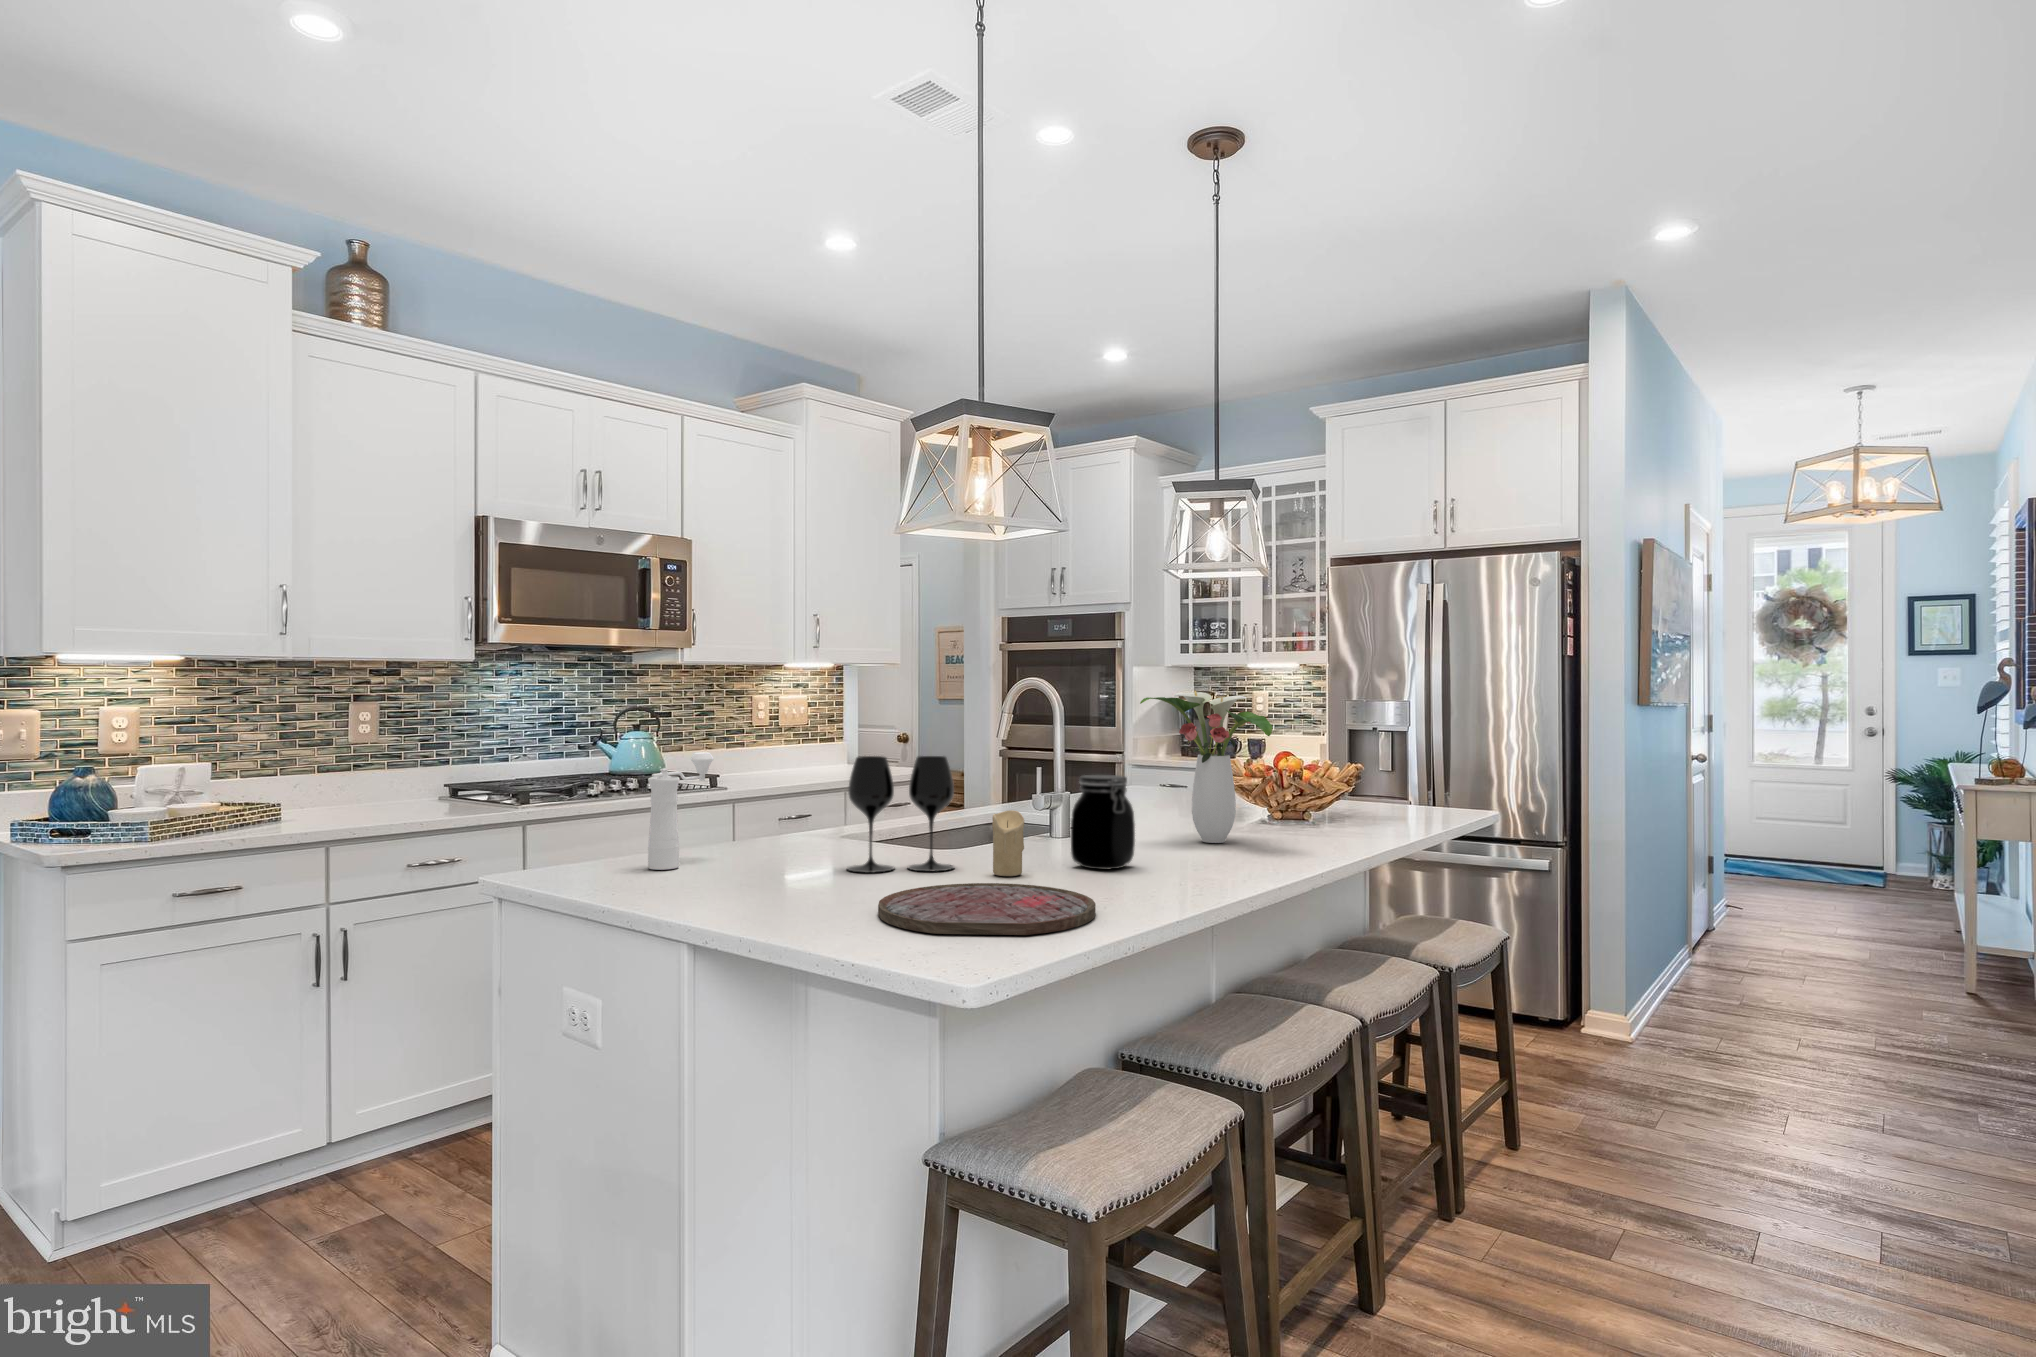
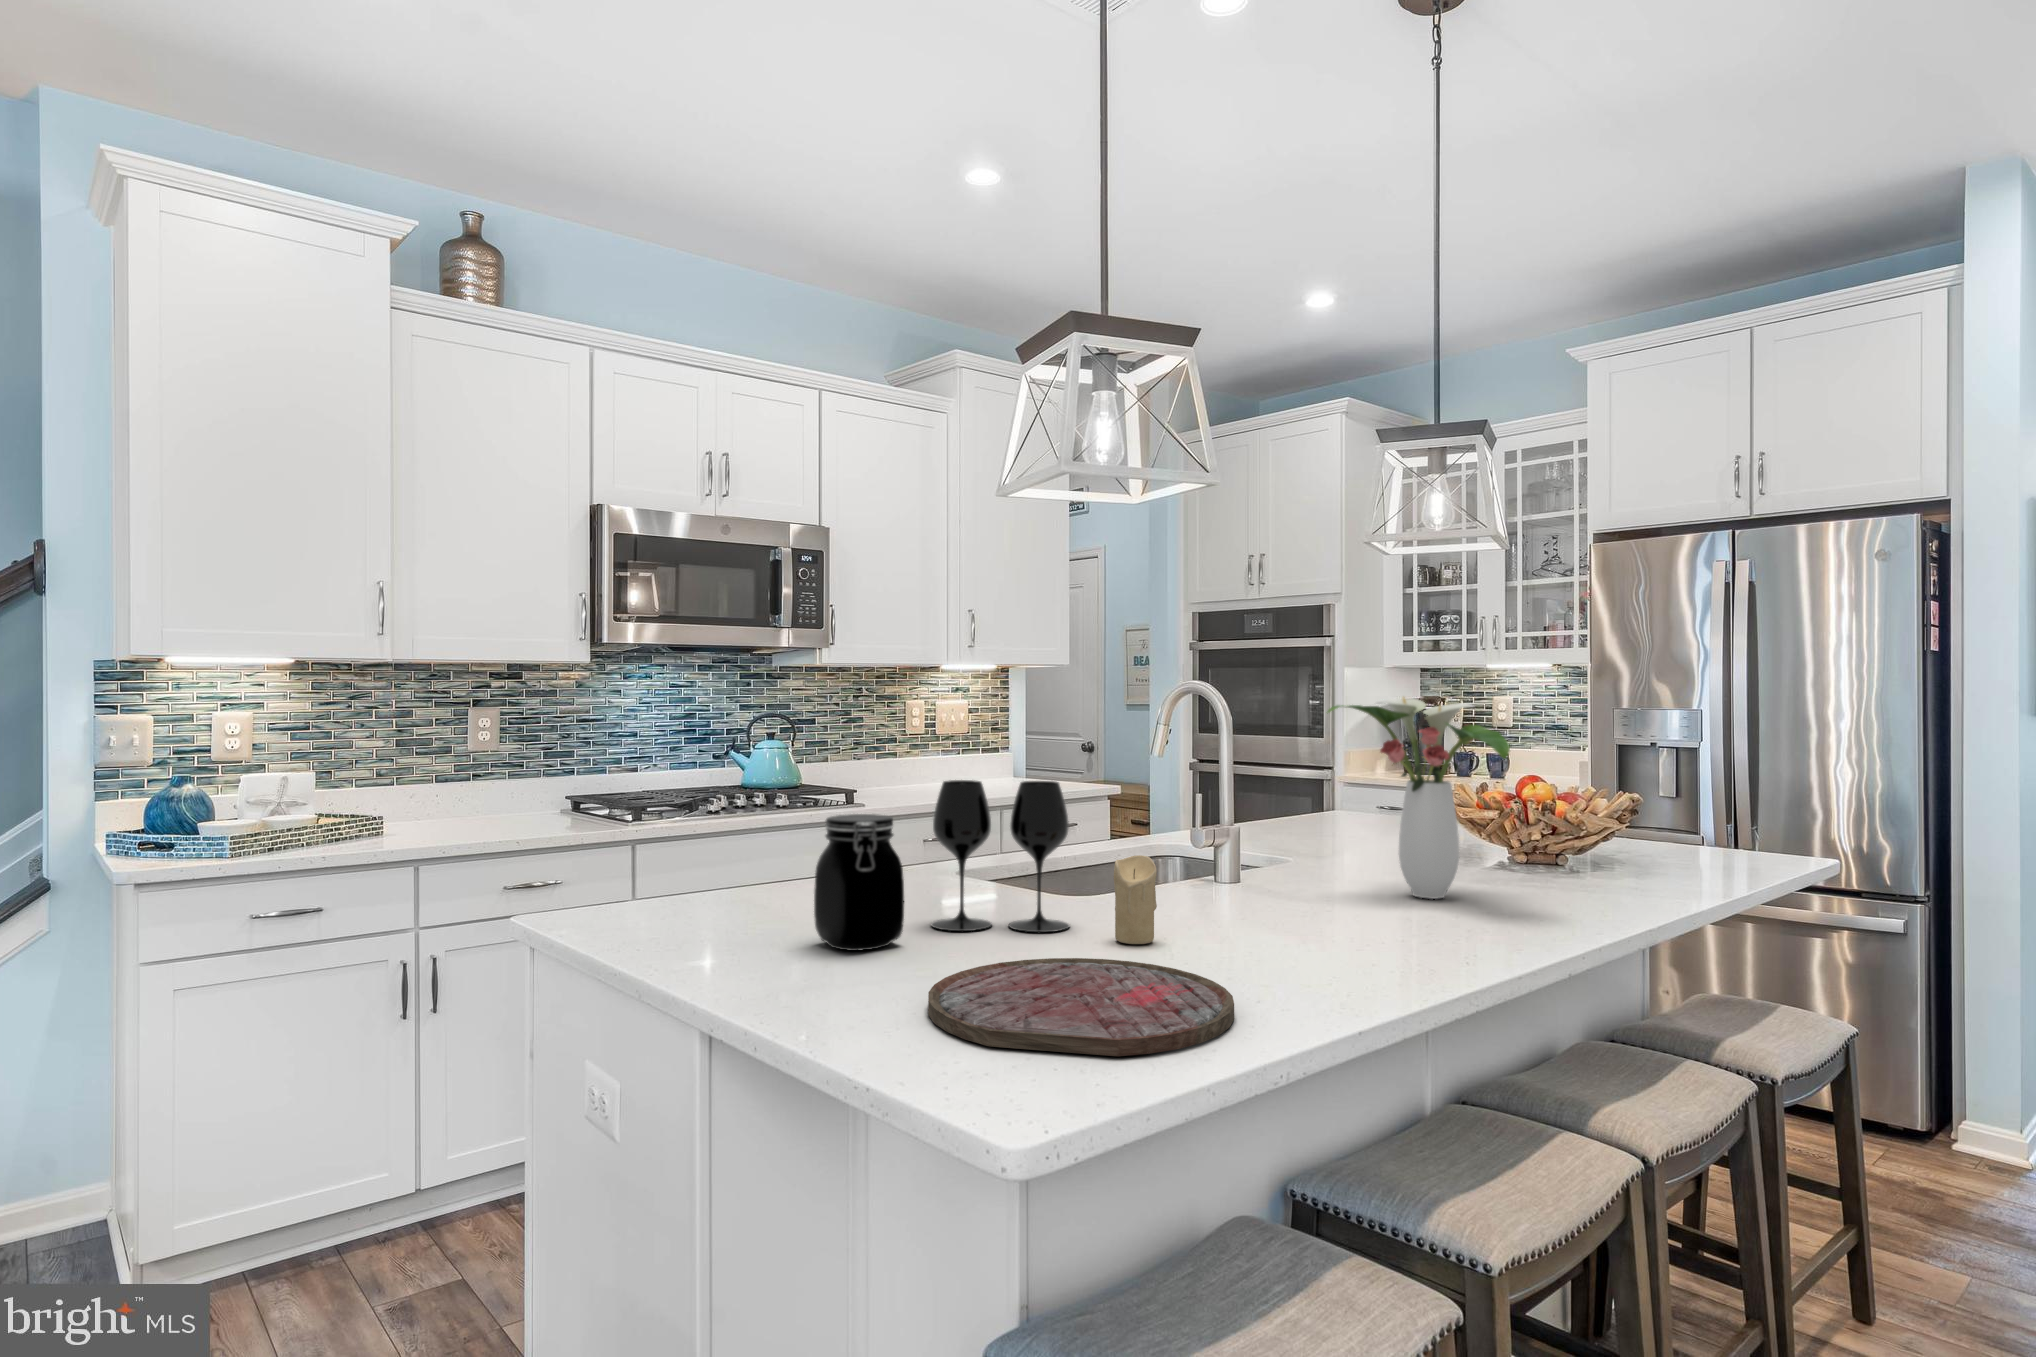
pepper mill: present [648,752,714,870] -> none [695,771,782,917]
jar: present [1071,775,1135,870] -> present [814,814,904,951]

